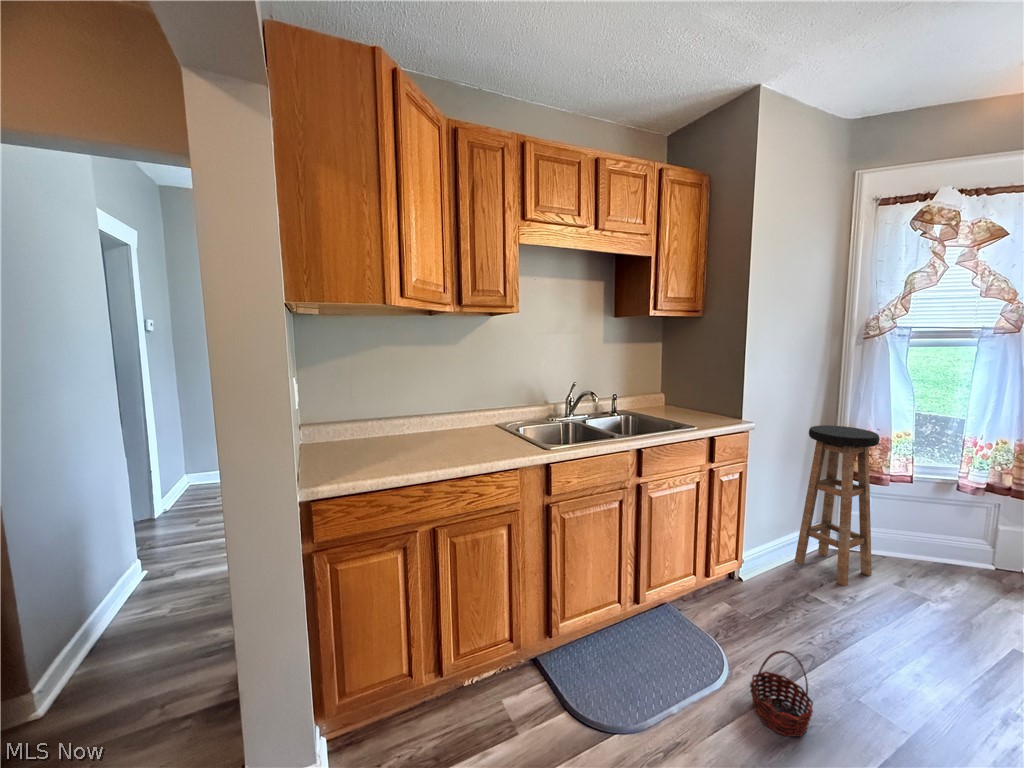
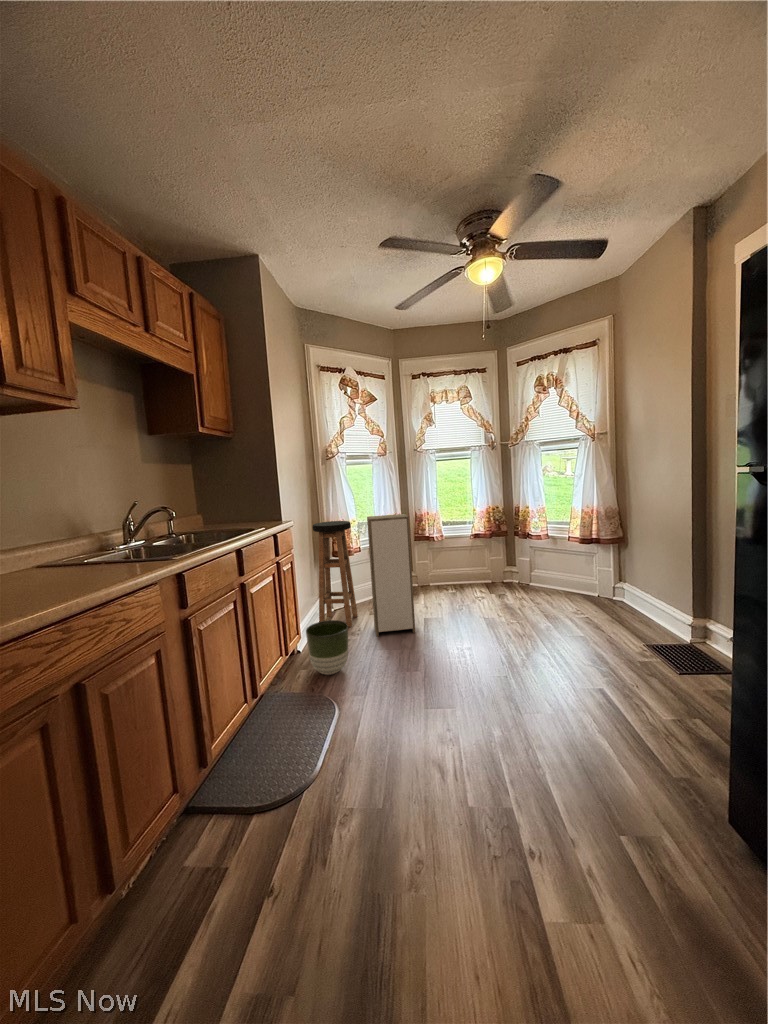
storage cabinet: none [875,438,998,664] -> present [367,514,415,637]
planter: none [729,558,793,636] -> present [306,620,348,675]
basket: present [750,650,813,737] -> none [355,655,393,712]

